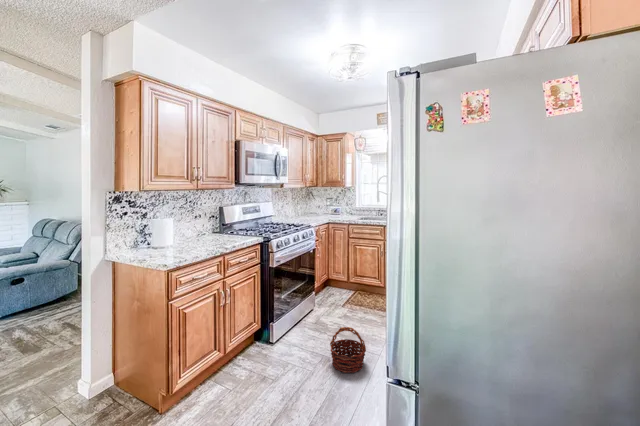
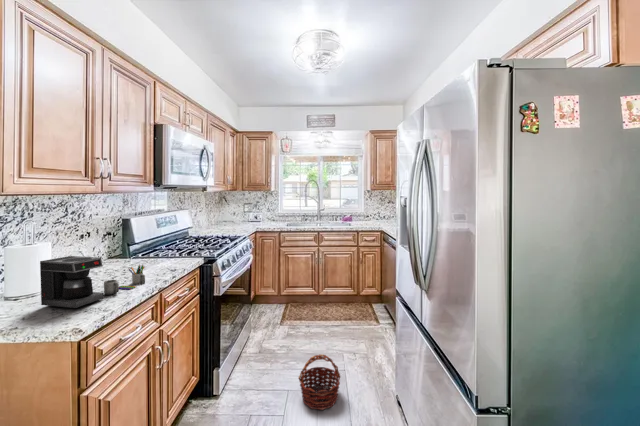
coffee maker: none [160,226,217,255] -> present [40,256,145,308]

